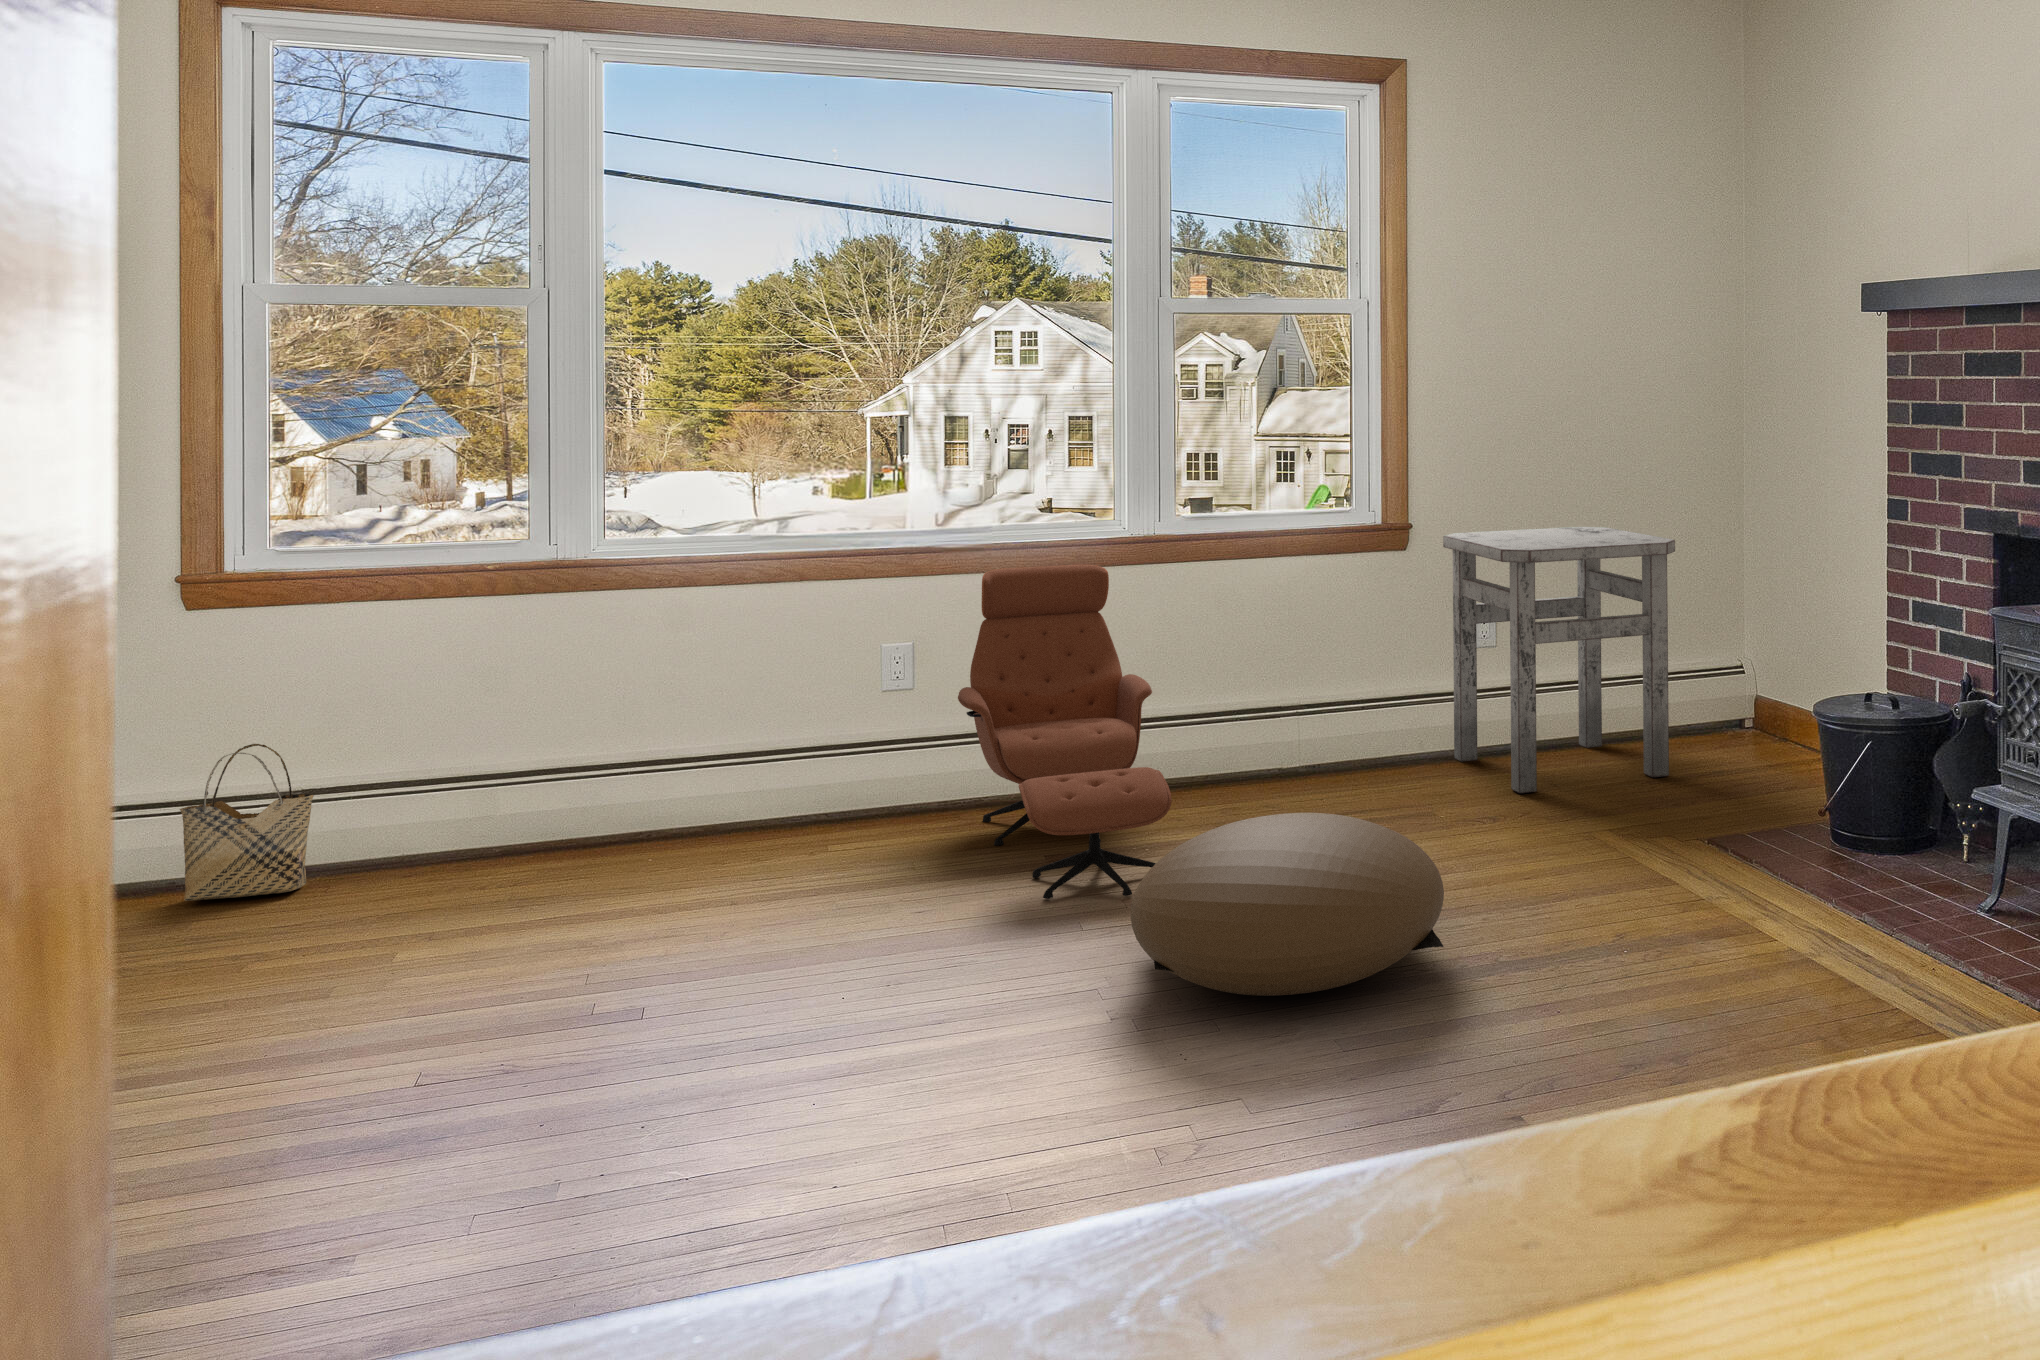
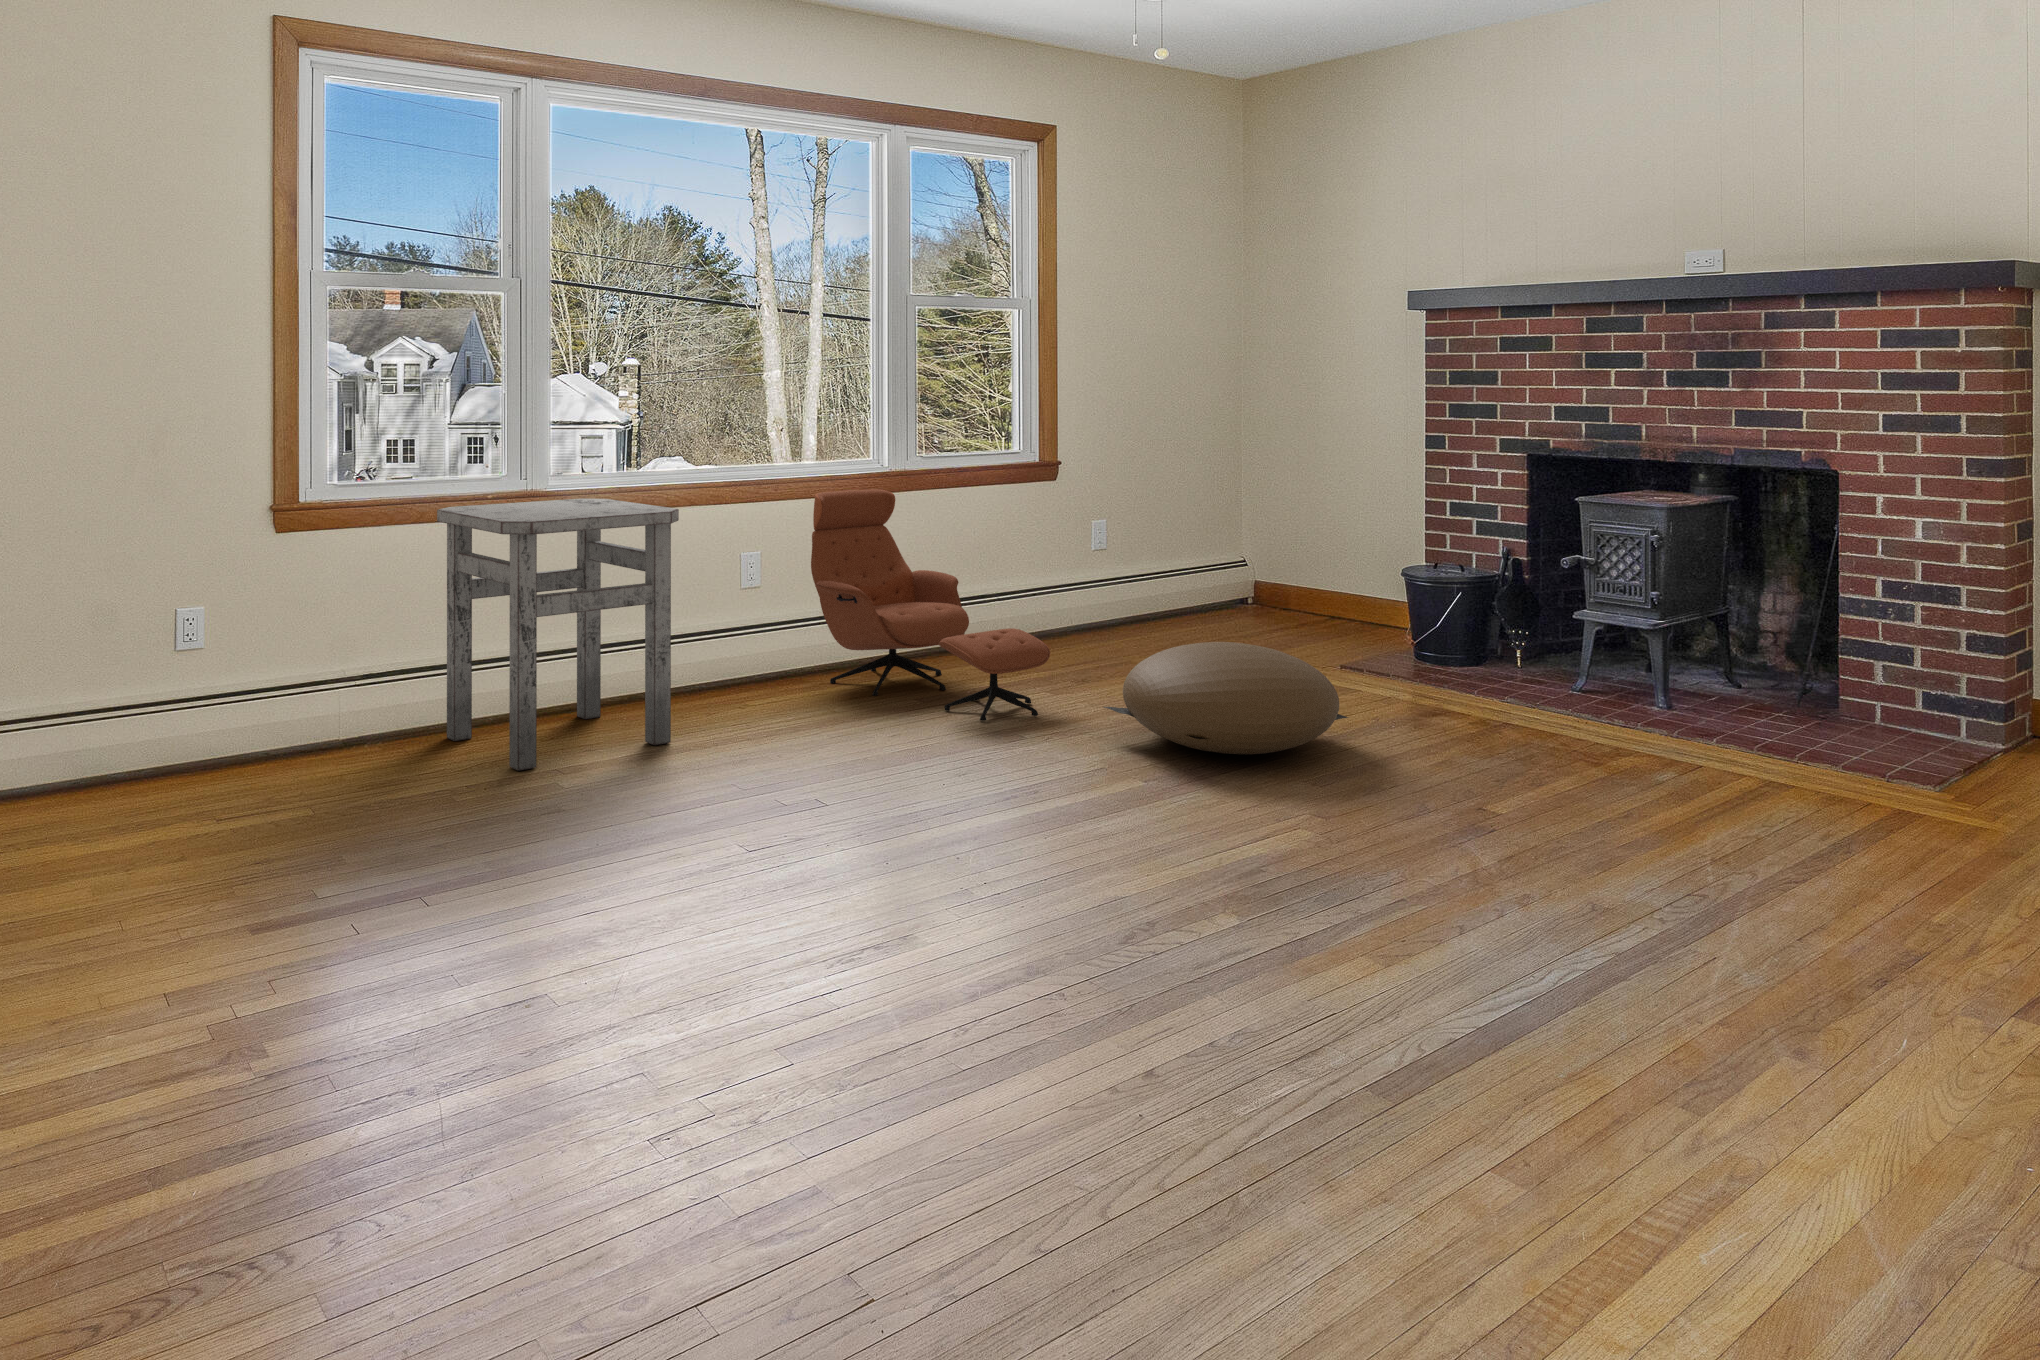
side table: present [1443,527,1675,793] -> present [437,499,679,771]
woven basket: present [180,744,314,901] -> none [302,634,391,760]

